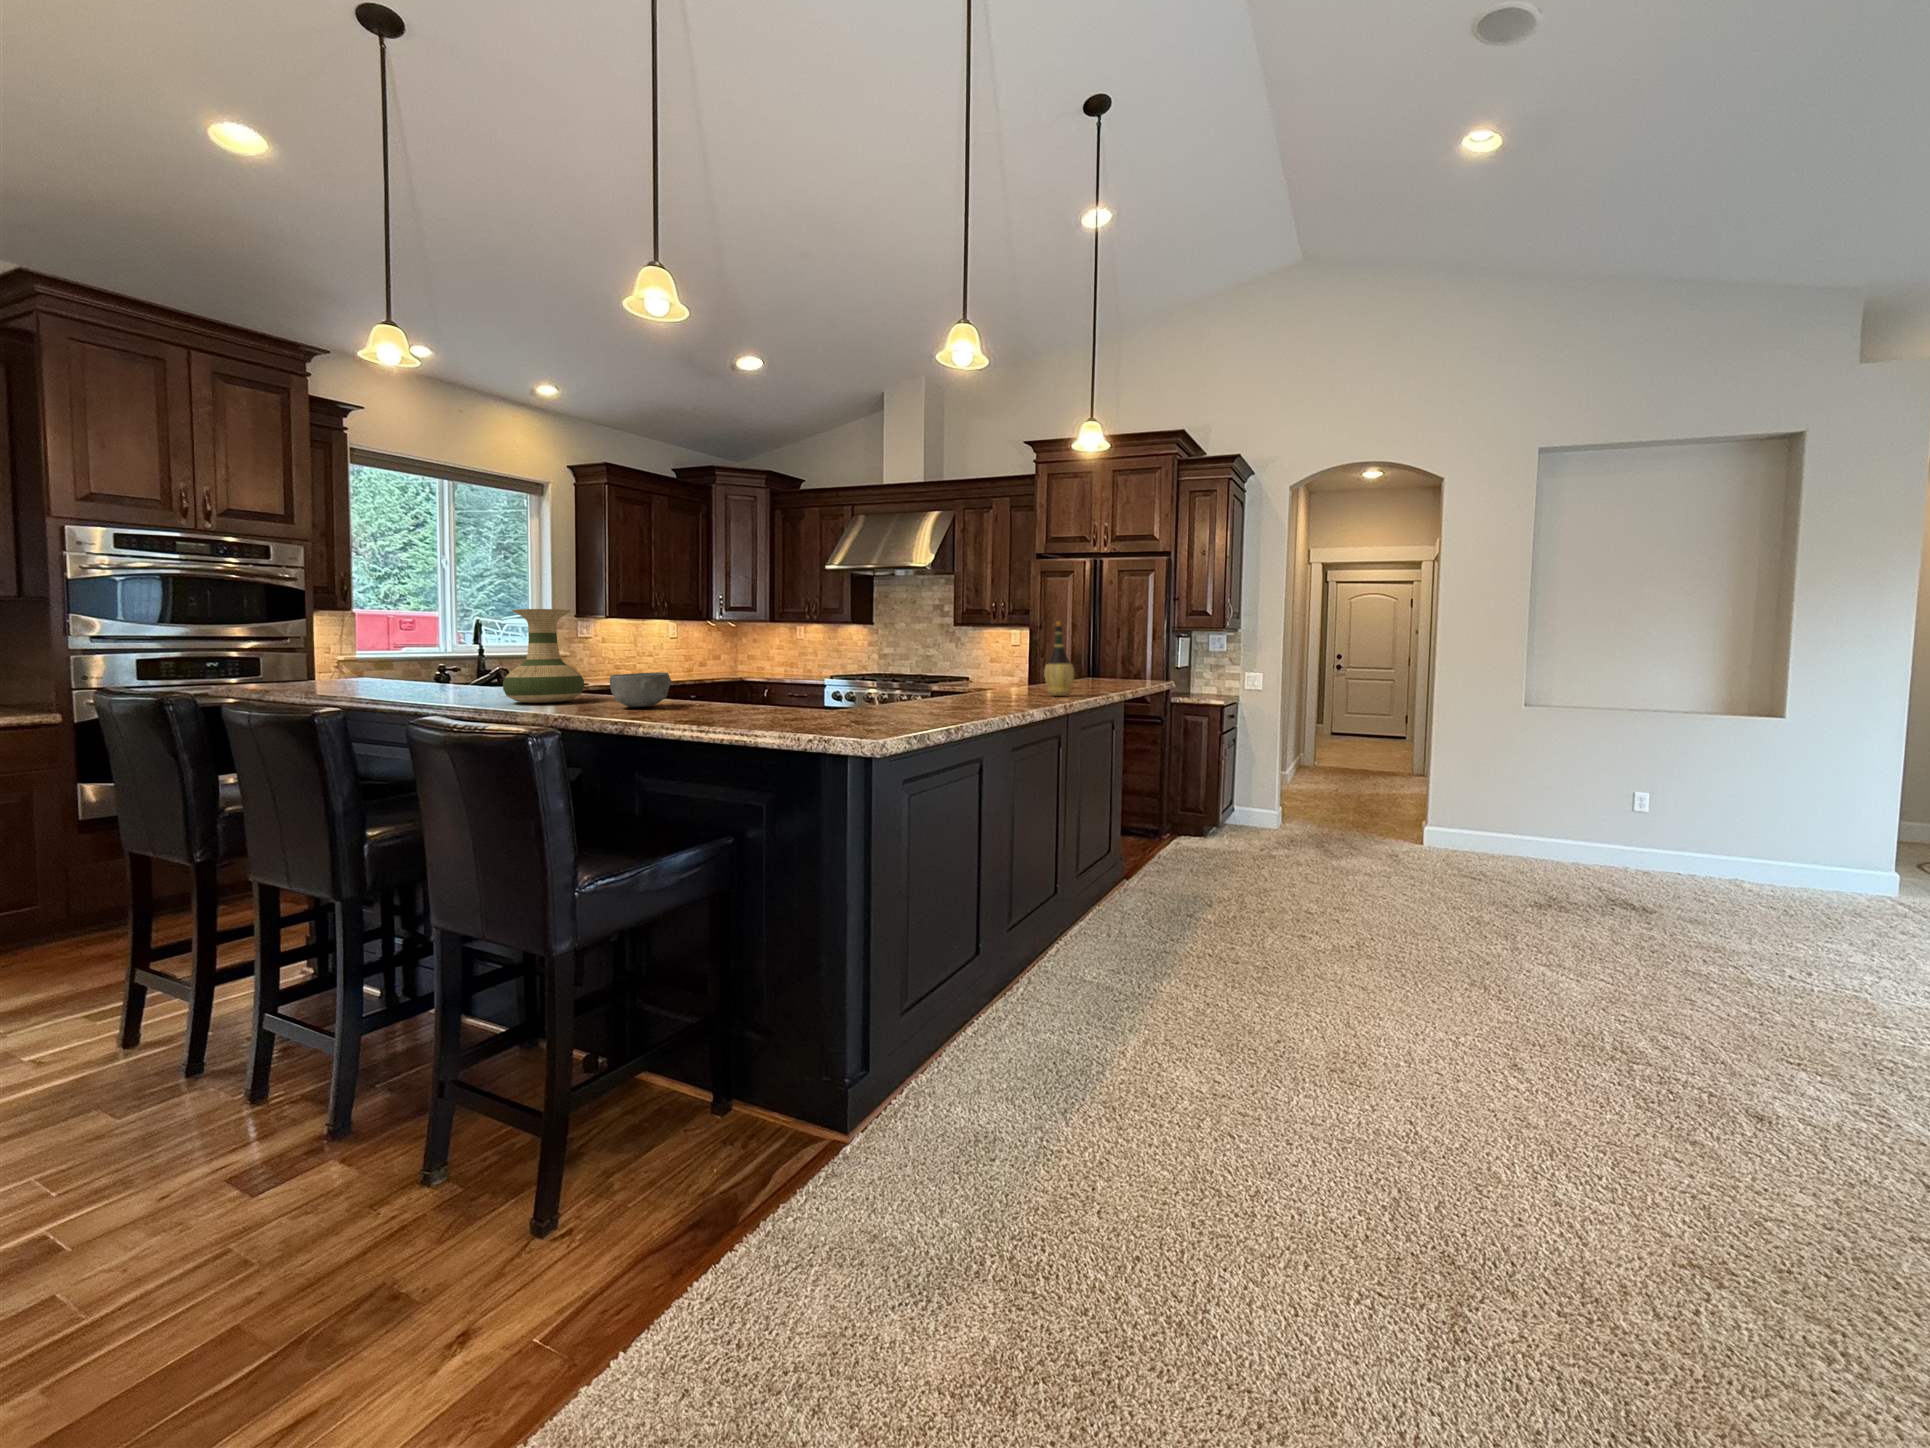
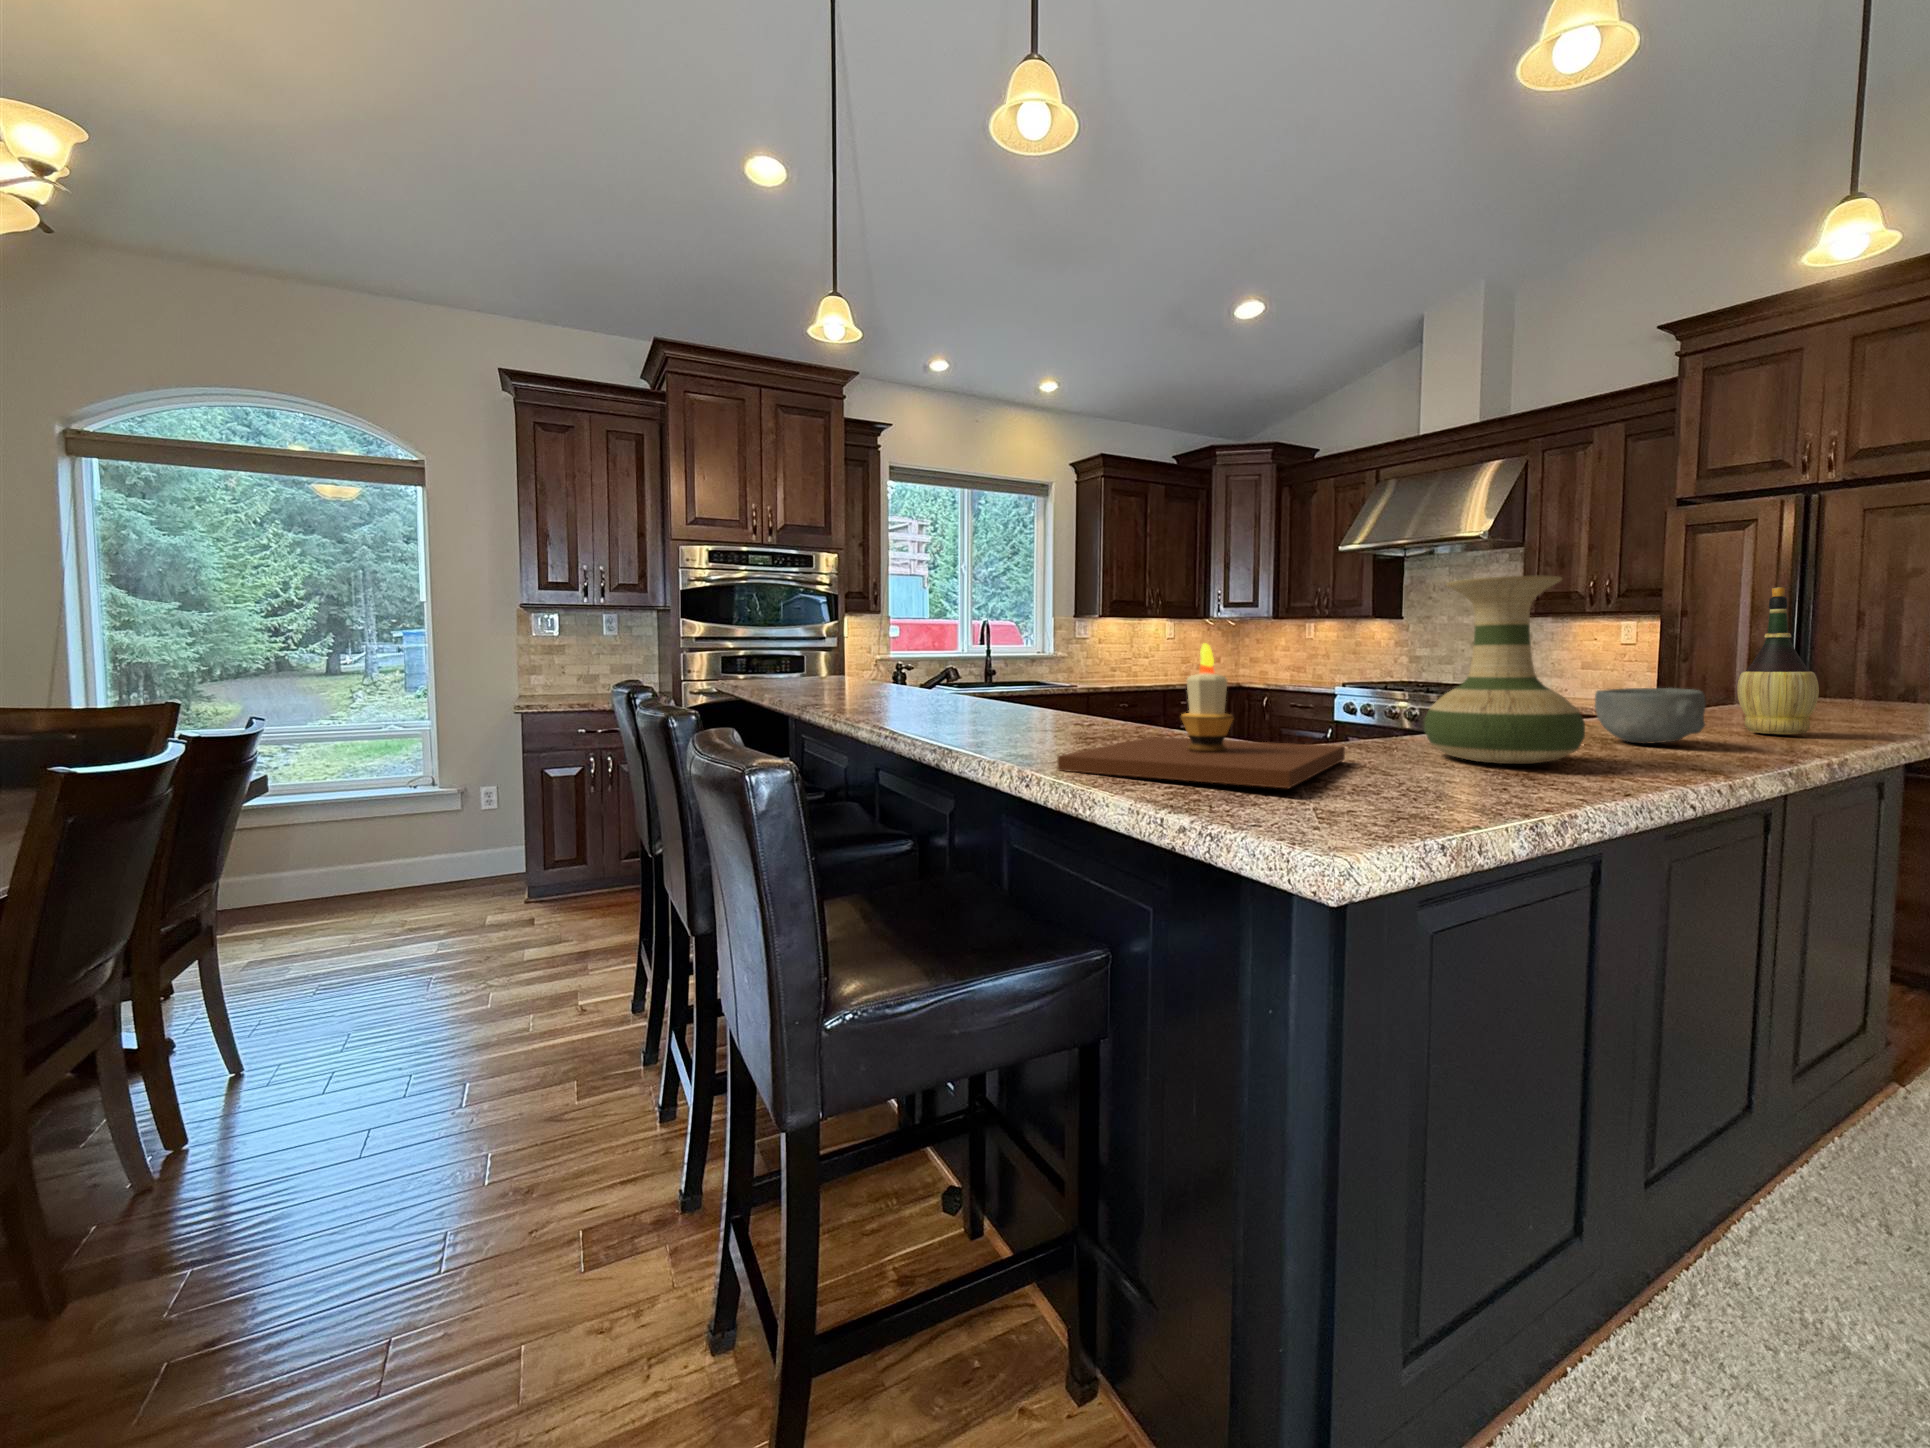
vase: present [503,609,584,703] -> present [1424,576,1585,764]
candle: none [716,652,864,725] -> present [1058,643,1345,789]
bowl: present [610,672,671,708] -> present [1595,688,1706,744]

